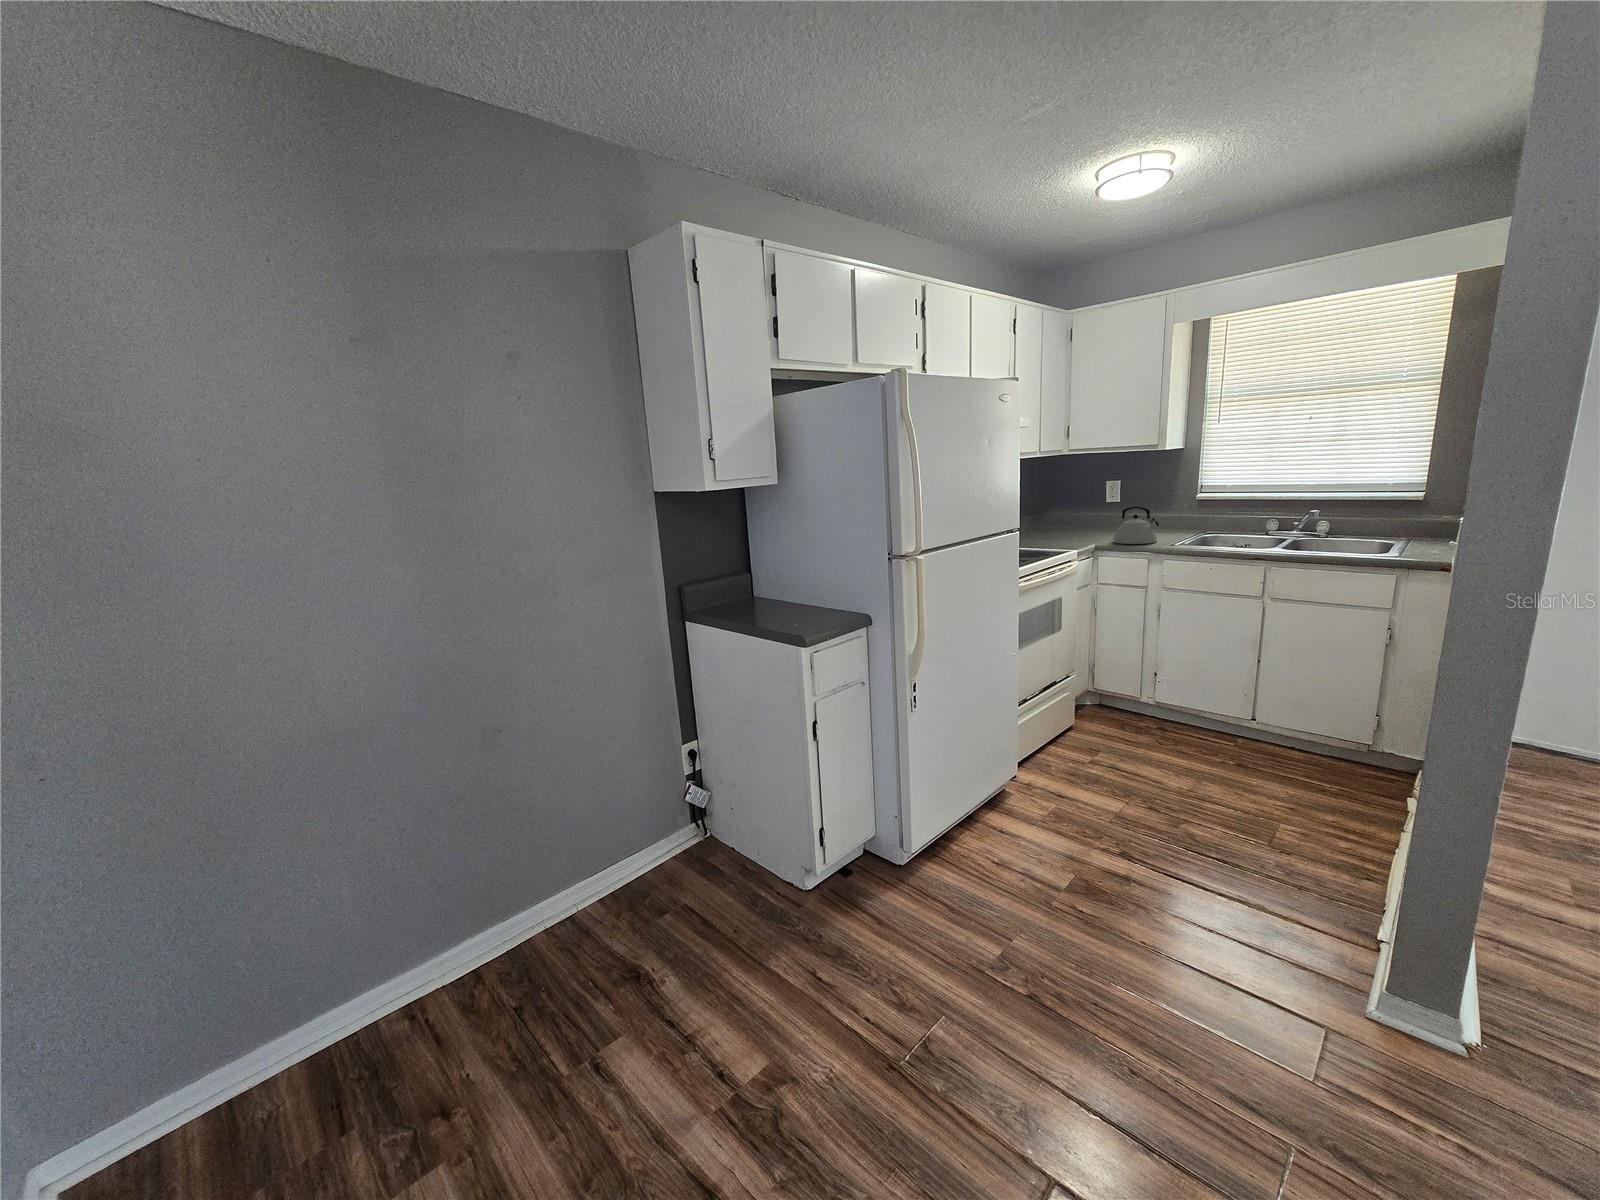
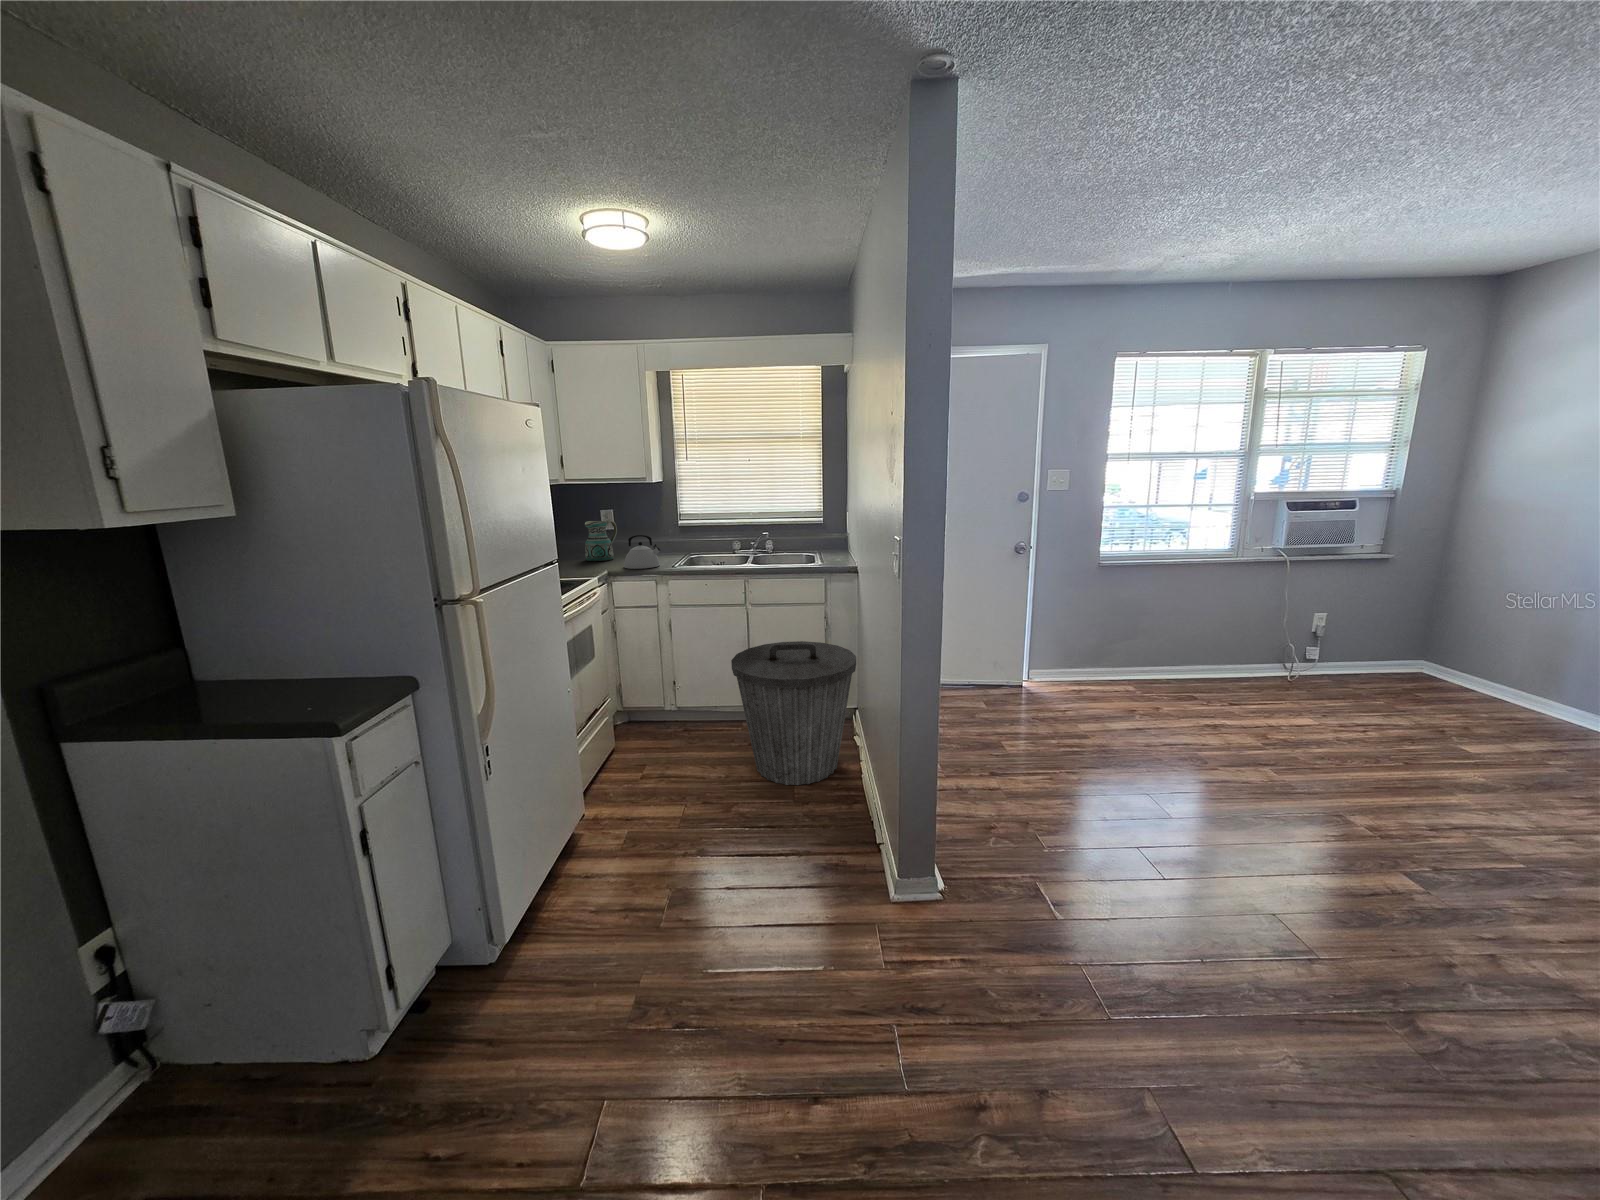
ceramic pitcher: none [1078,490,1118,534] -> present [585,520,617,561]
trash can: none [1212,650,1425,842] -> present [731,641,856,785]

